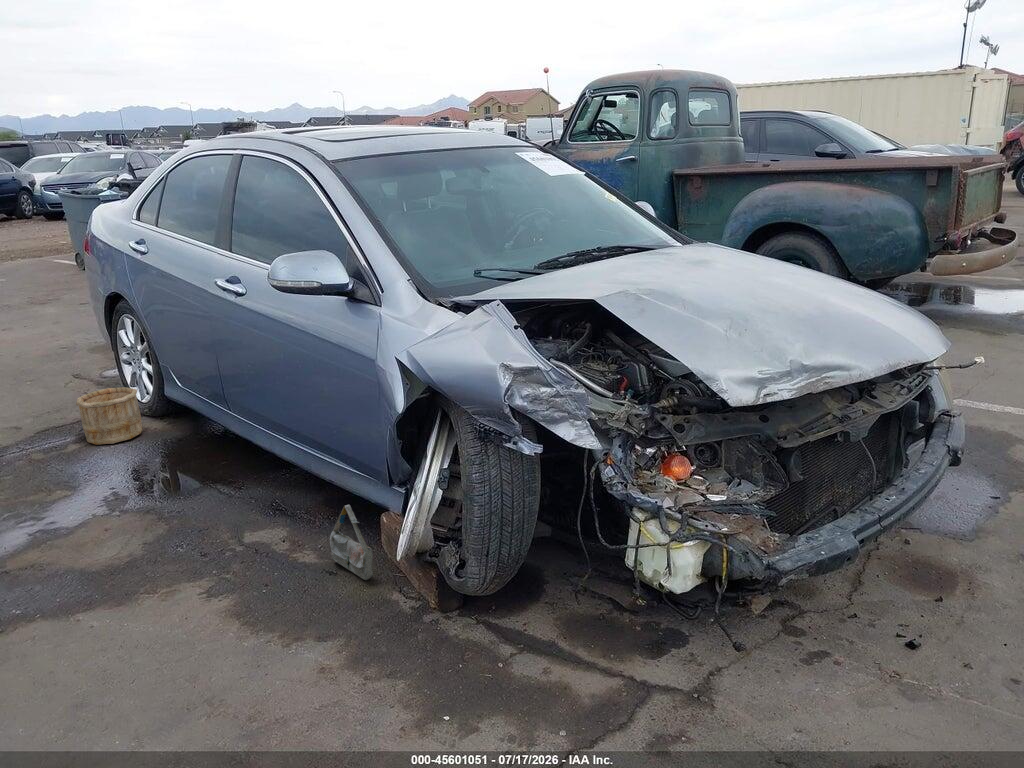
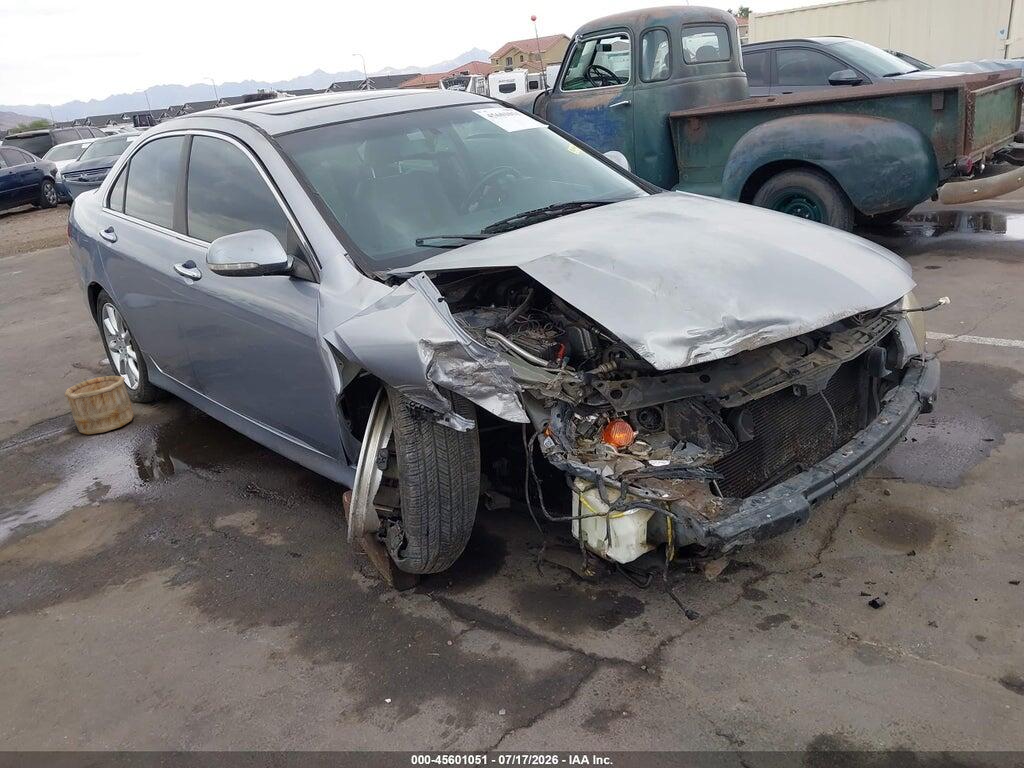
bag: present [330,505,373,580] -> none [295,486,337,561]

